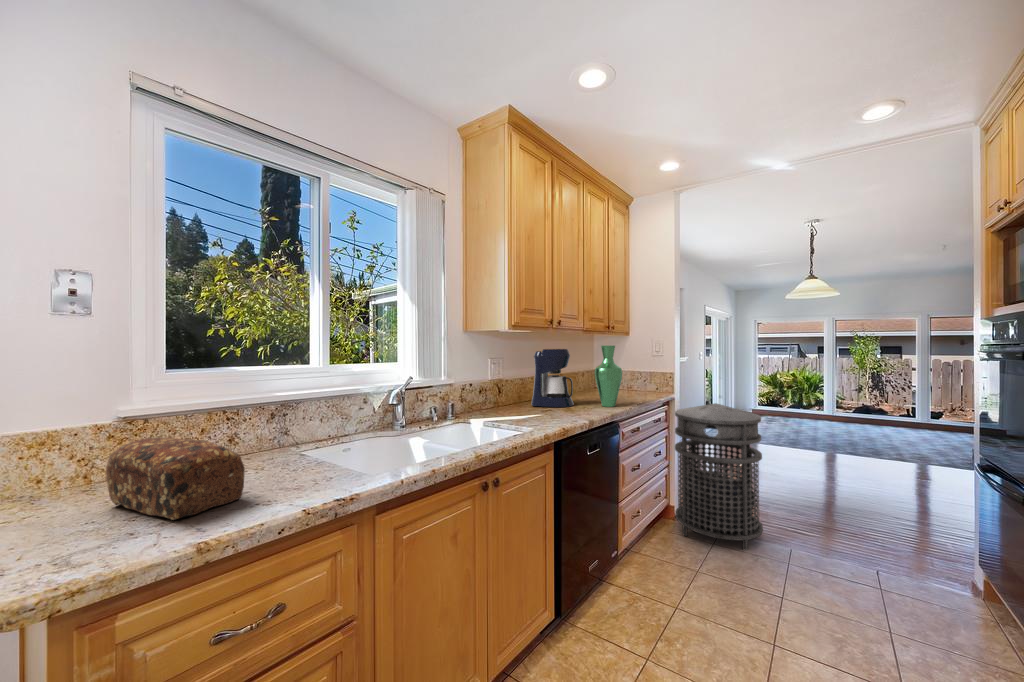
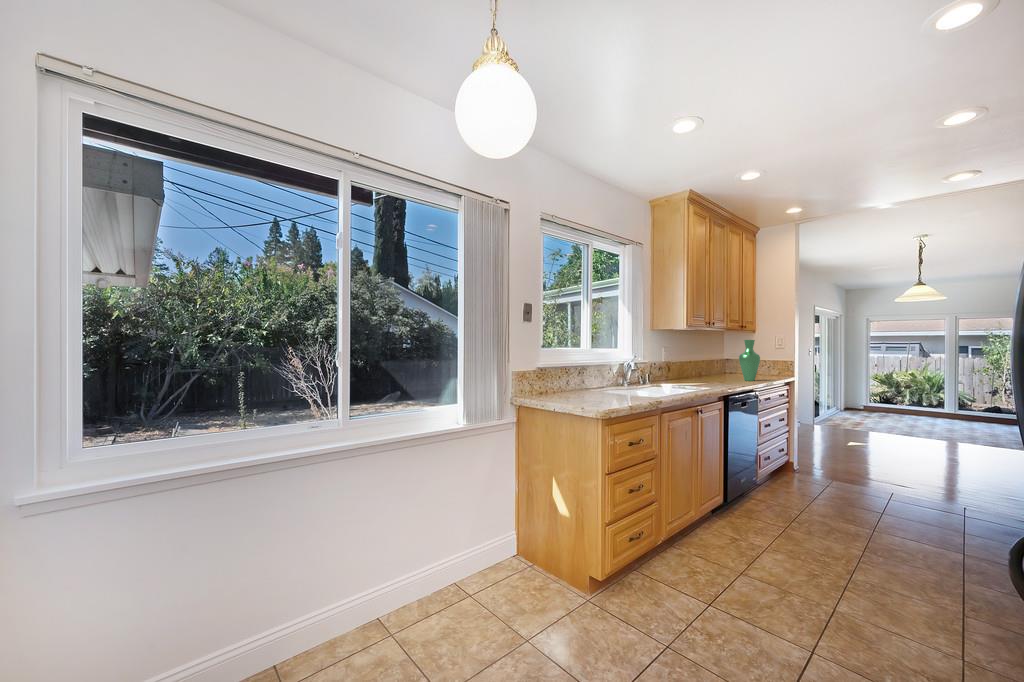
coffee maker: present [531,349,574,407] -> none [692,342,723,381]
trash can: present [675,403,763,551] -> none [795,384,868,490]
bread loaf: present [106,438,245,520] -> none [564,373,617,401]

